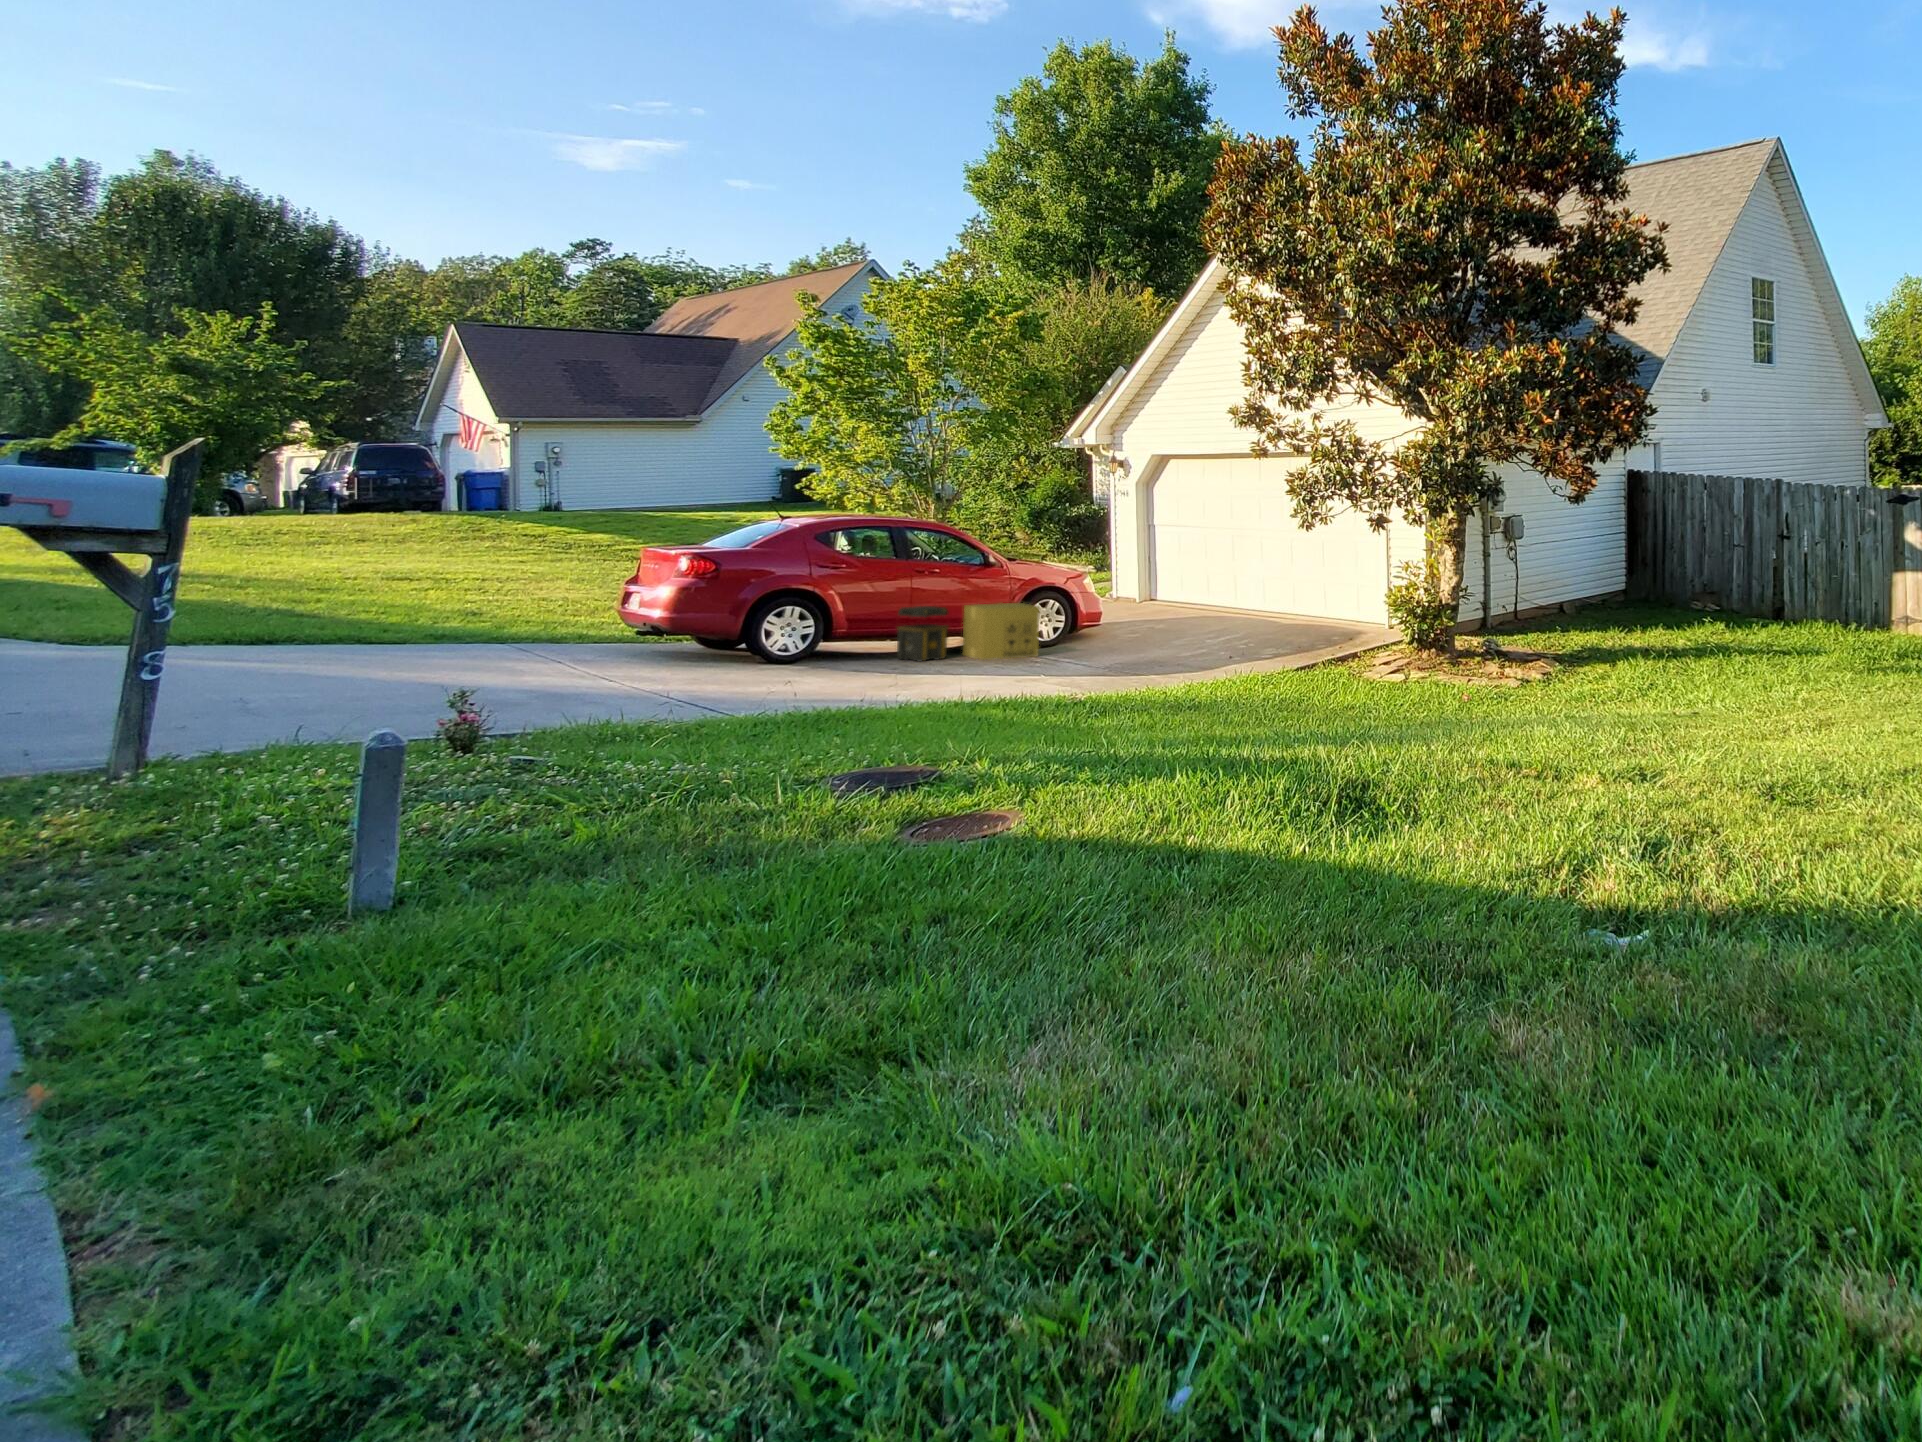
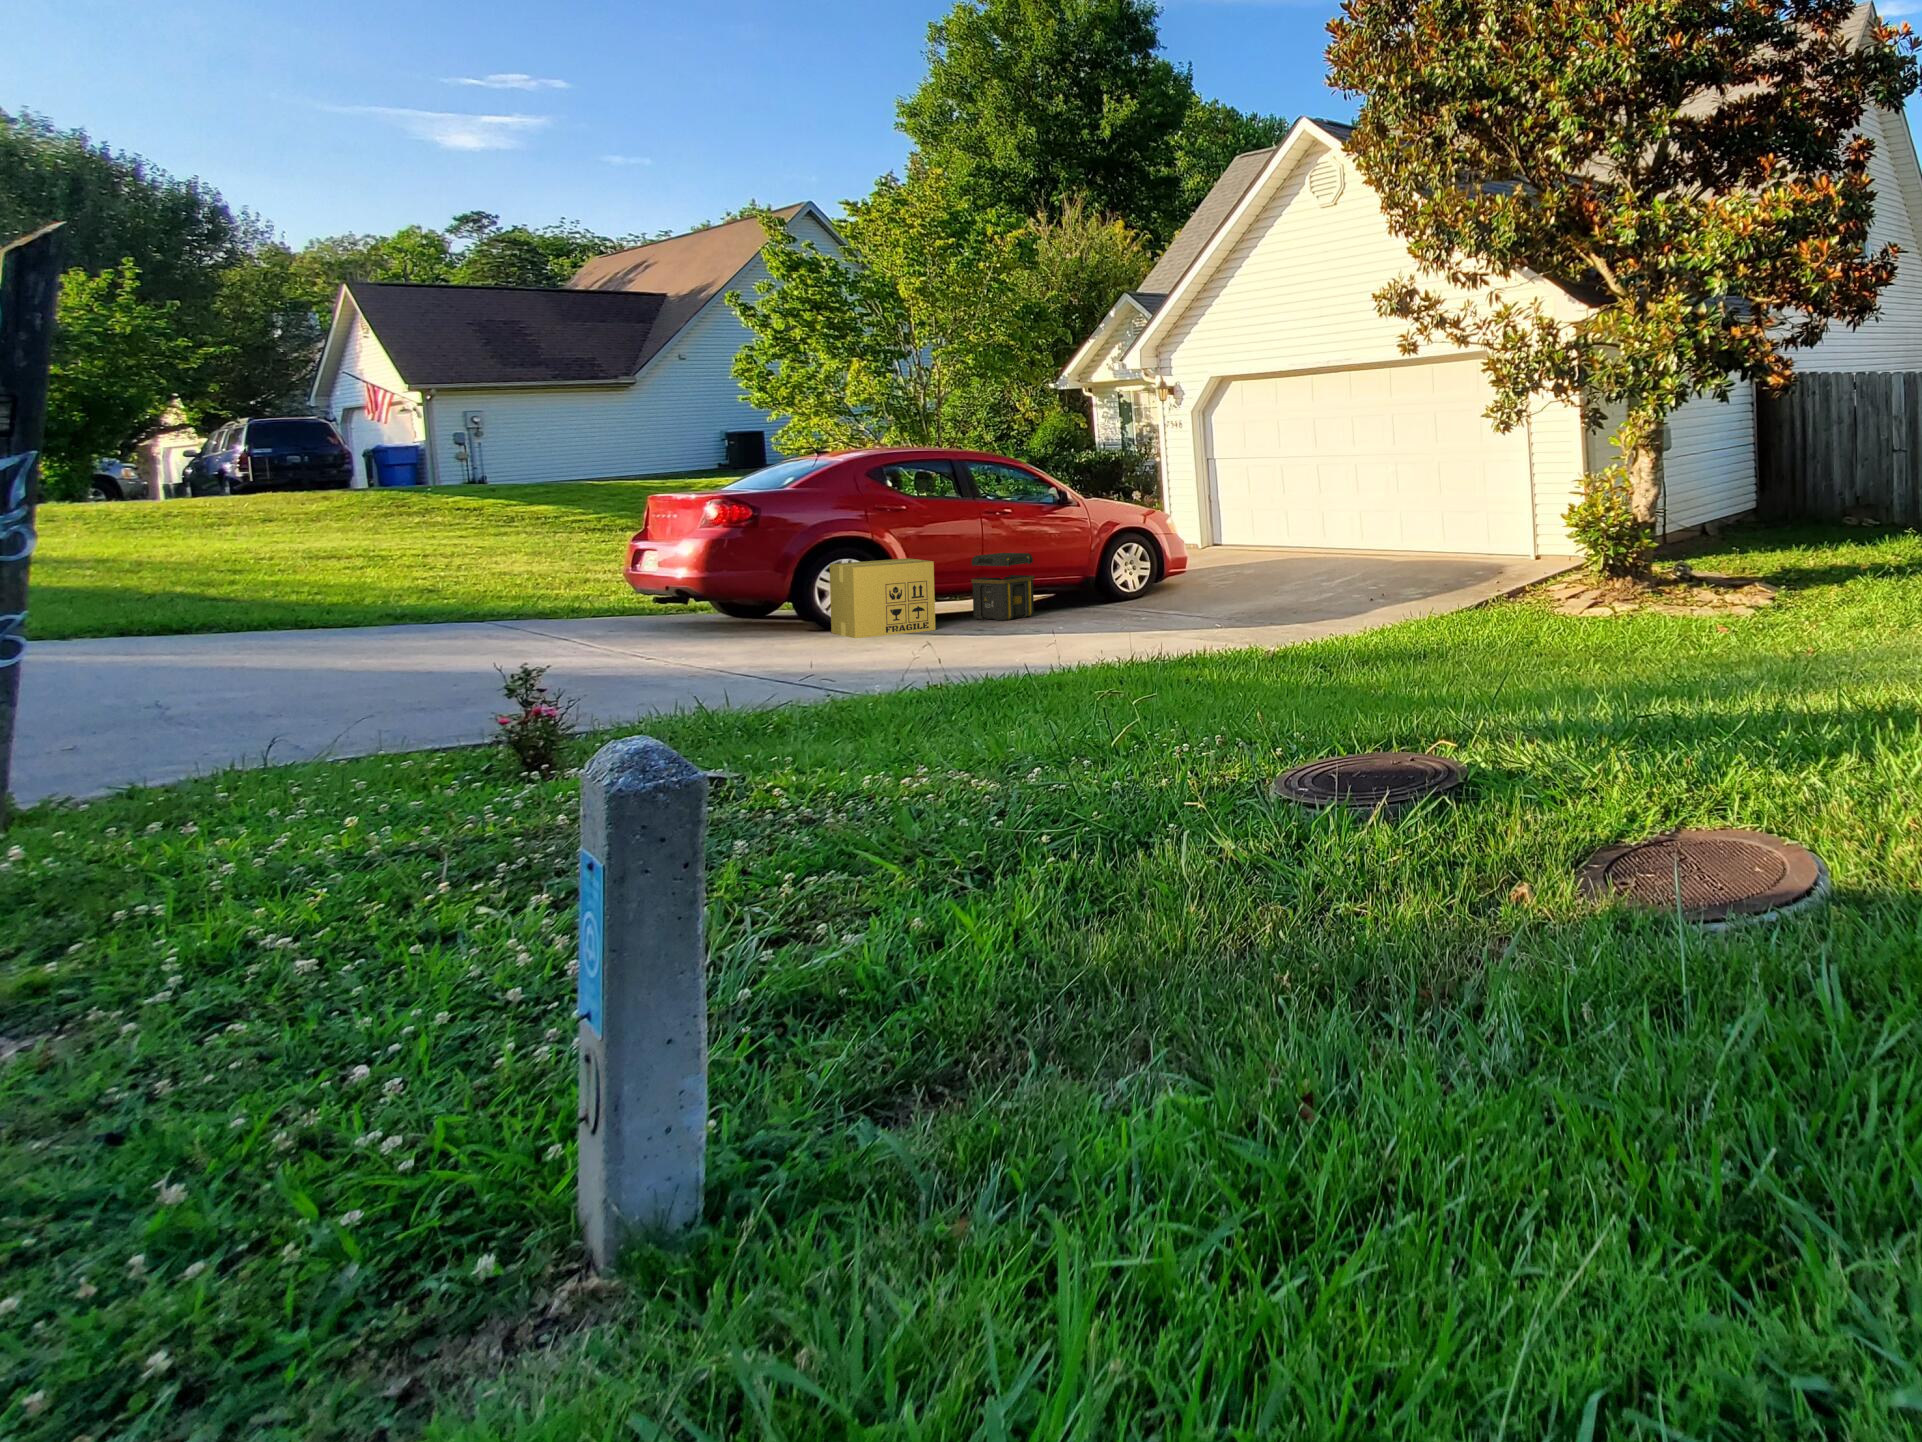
cardboard box: present [963,603,1040,660] -> present [830,558,935,638]

